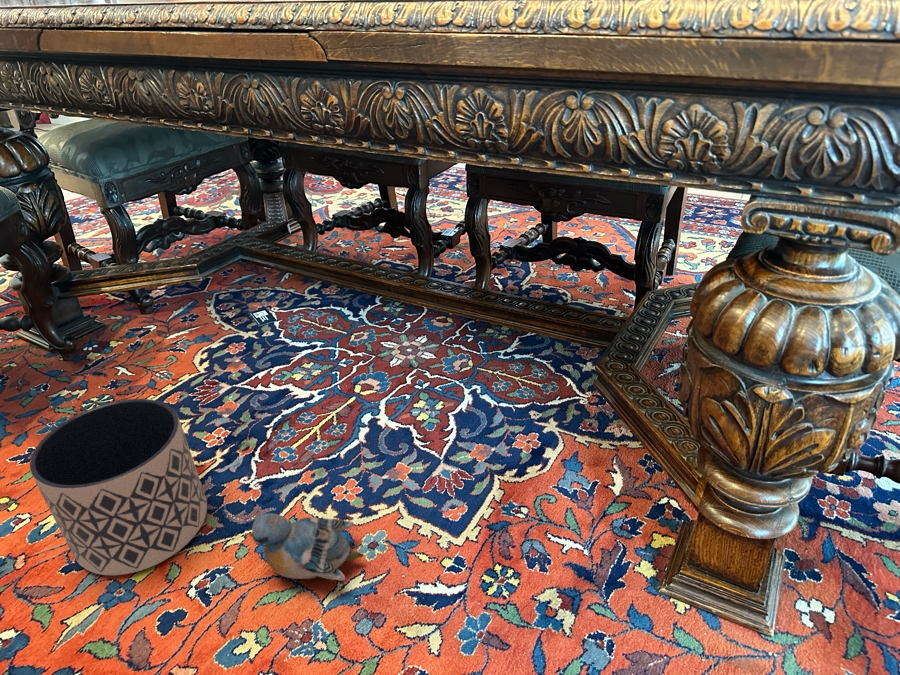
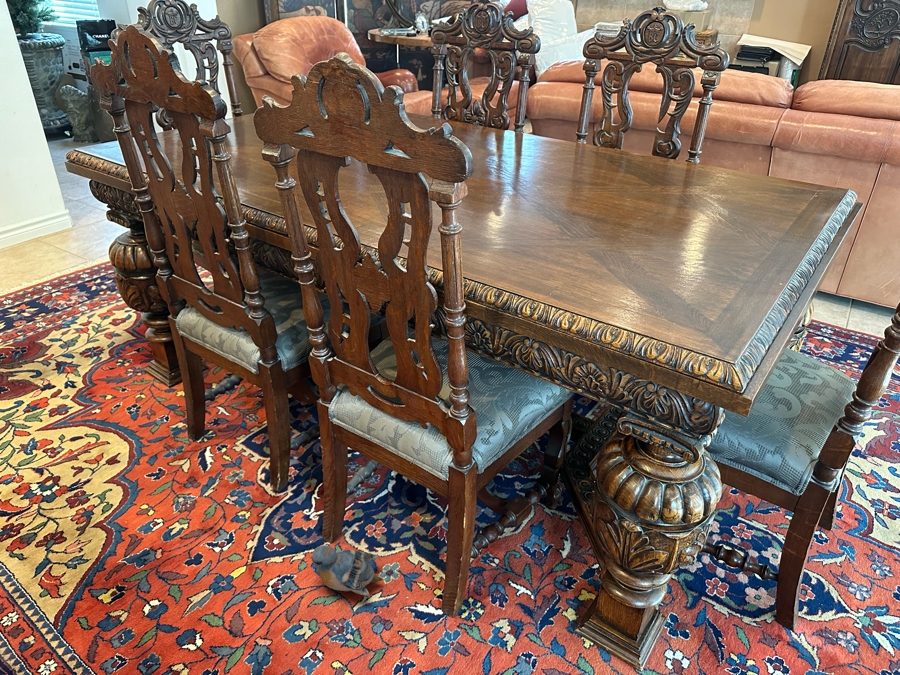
planter: present [30,399,207,575] -> none [176,452,281,572]

